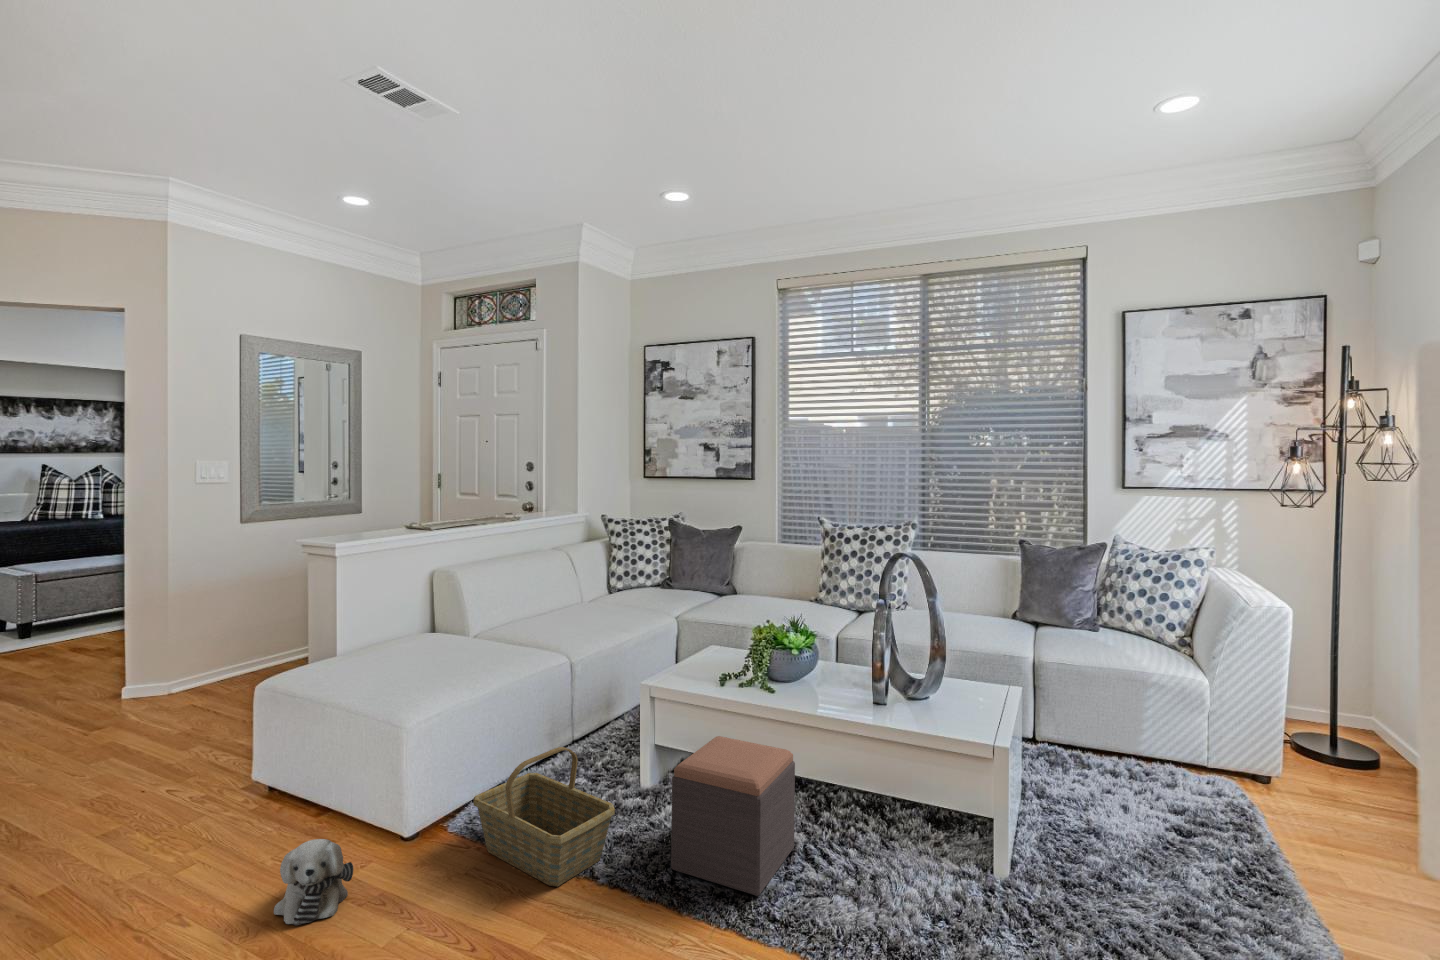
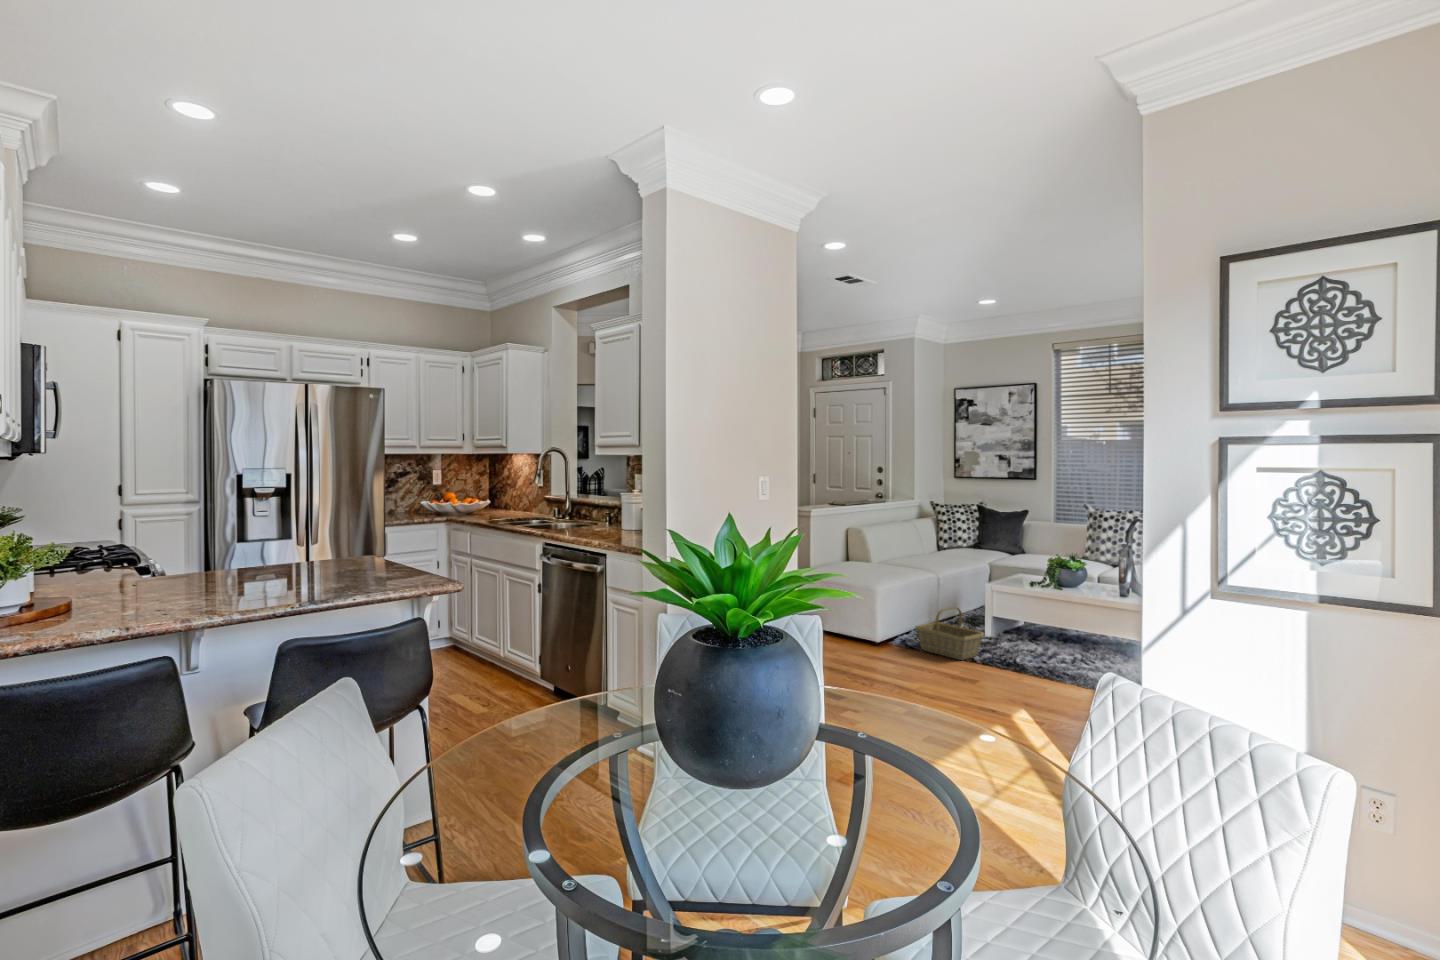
footstool: present [671,736,795,896] -> none [1013,608,1074,669]
plush toy: present [274,839,353,926] -> none [848,630,876,659]

